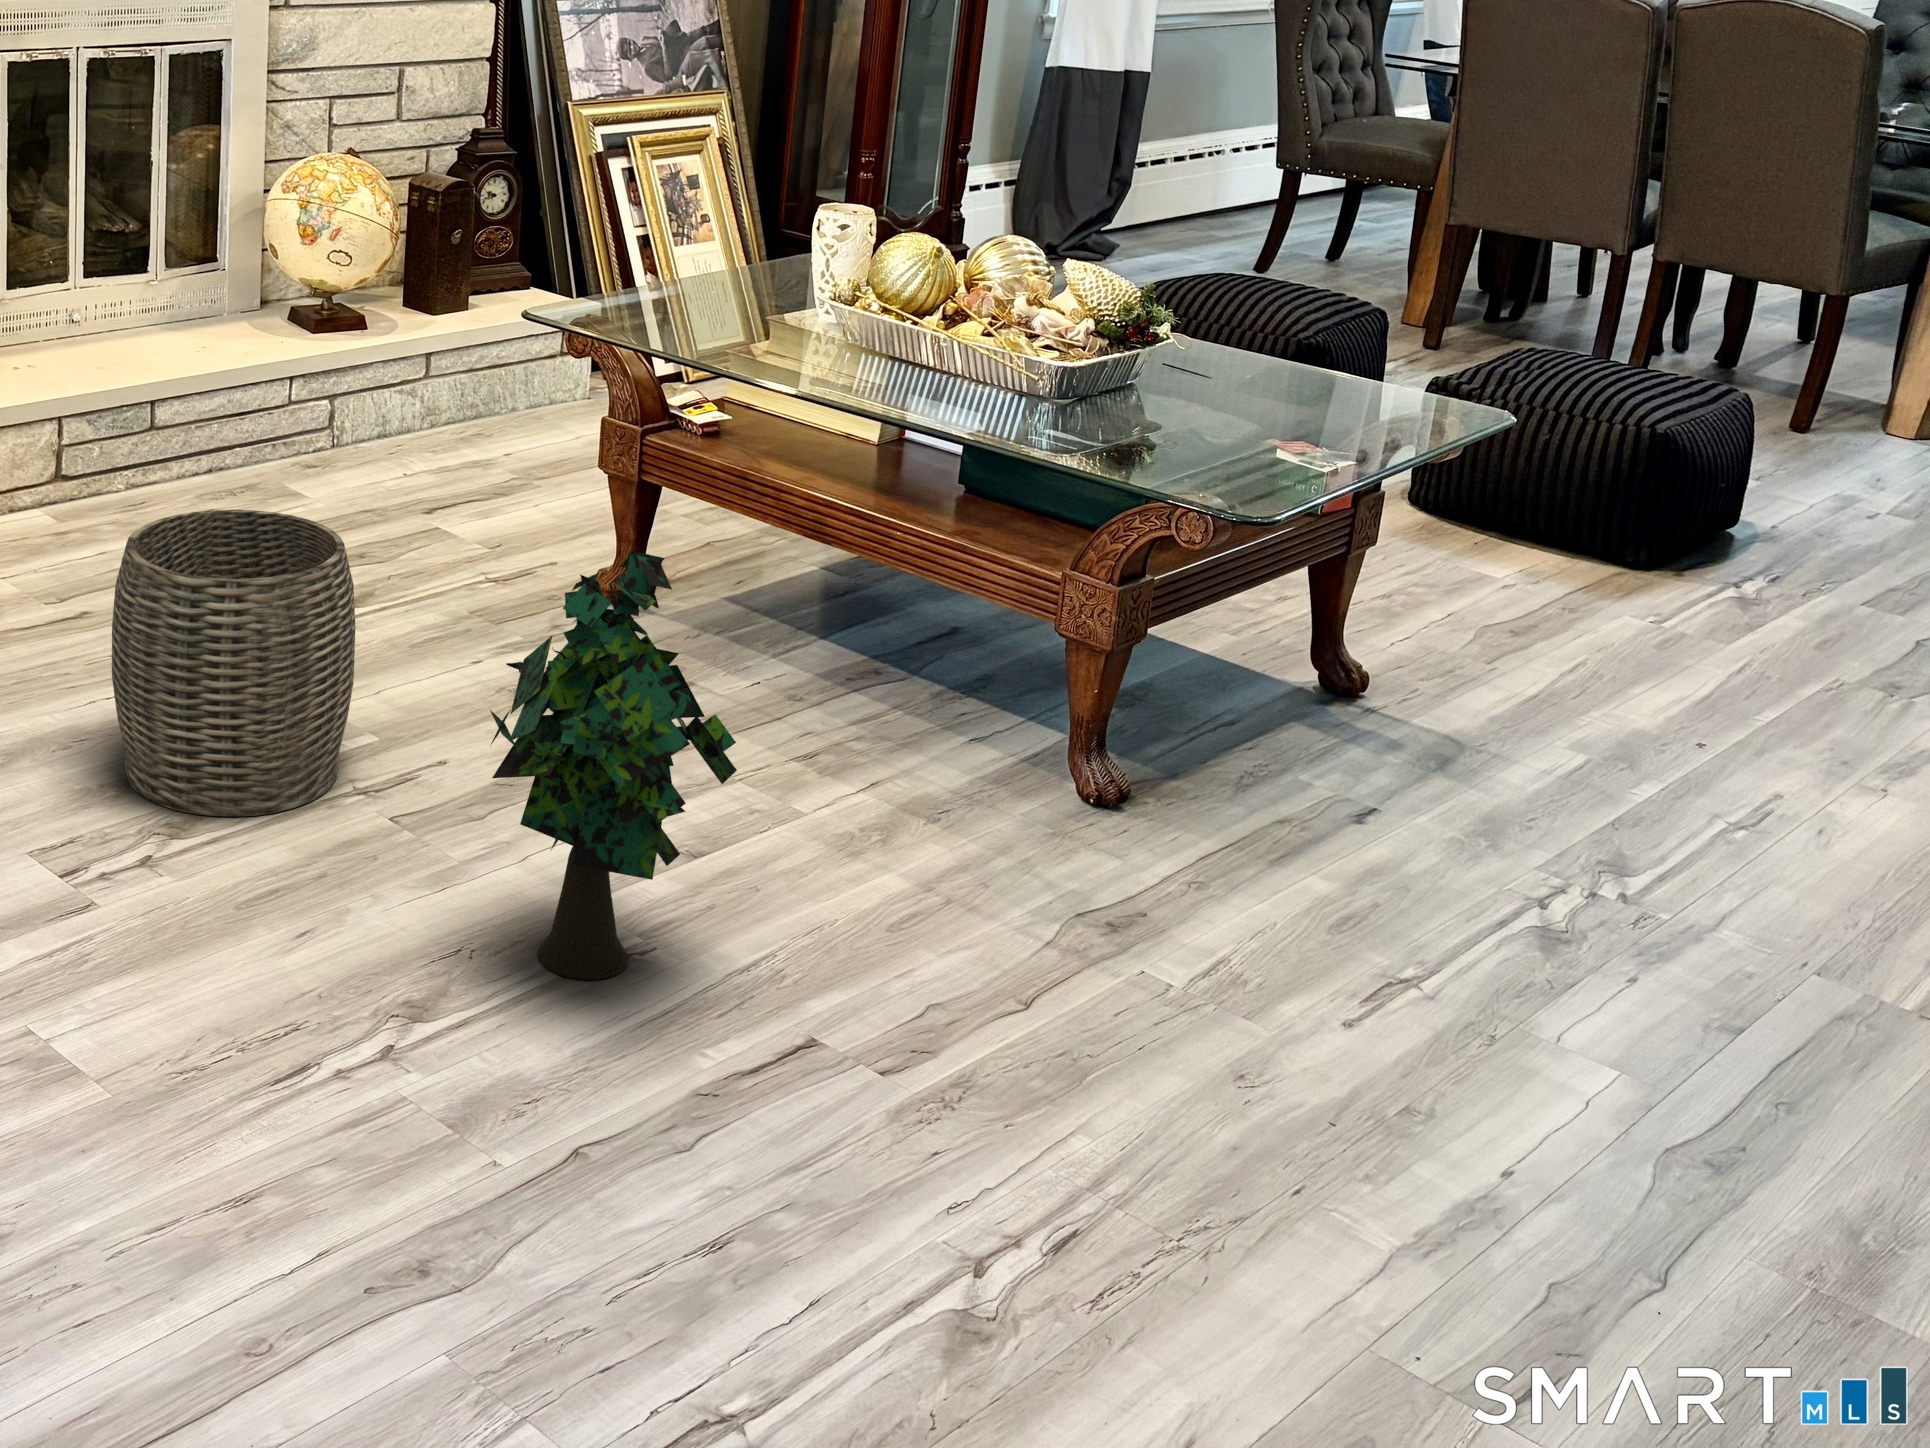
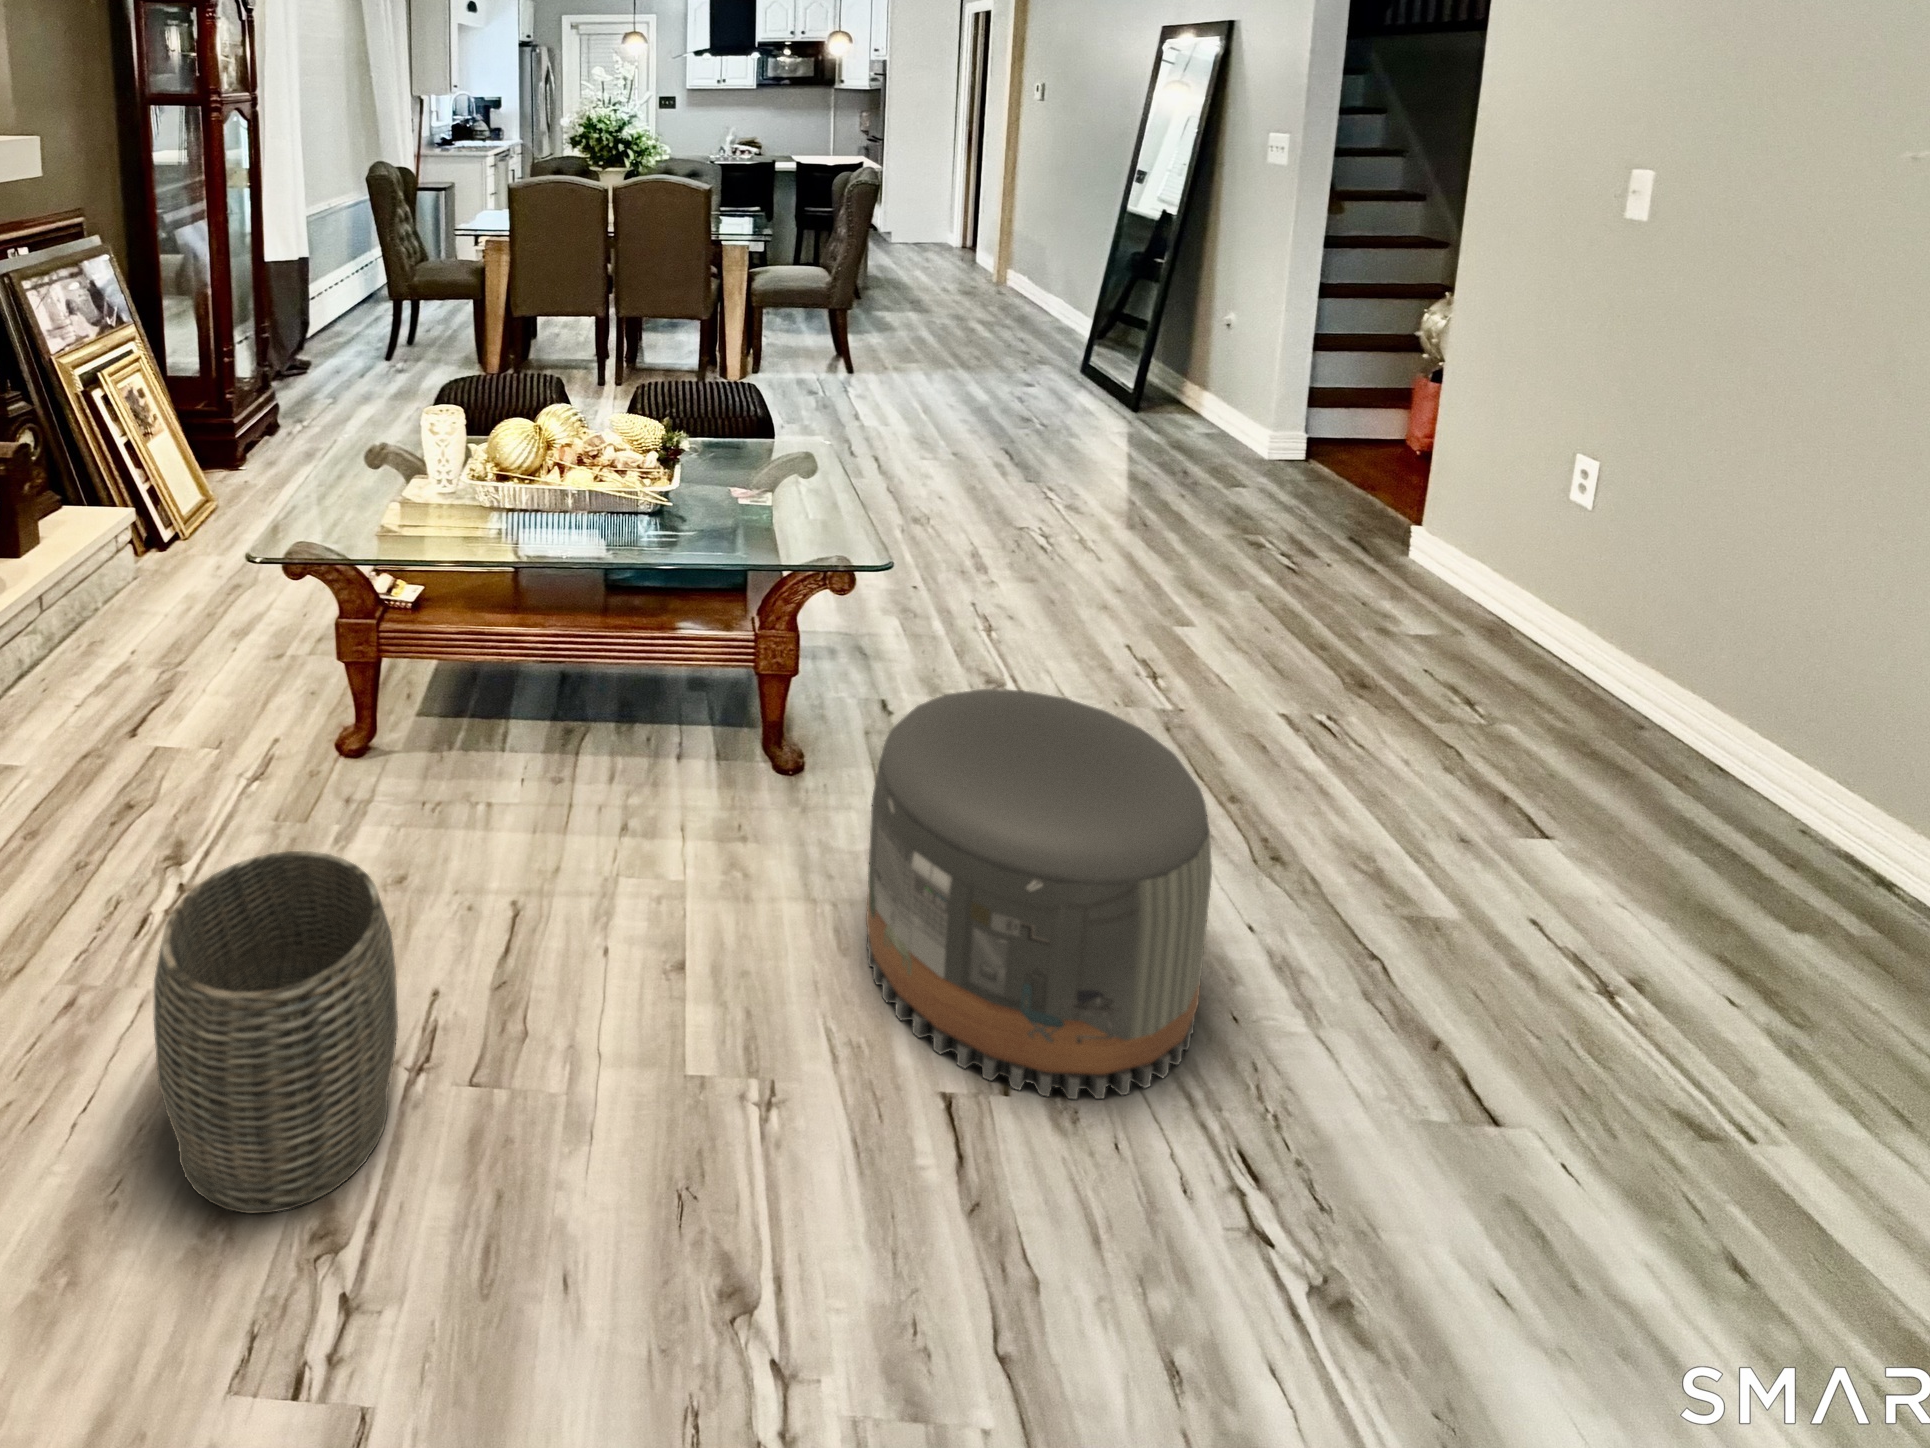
decorative plant: present [490,551,737,979] -> none [636,798,861,1165]
pouf: none [876,635,1399,1176] -> present [866,689,1212,1099]

